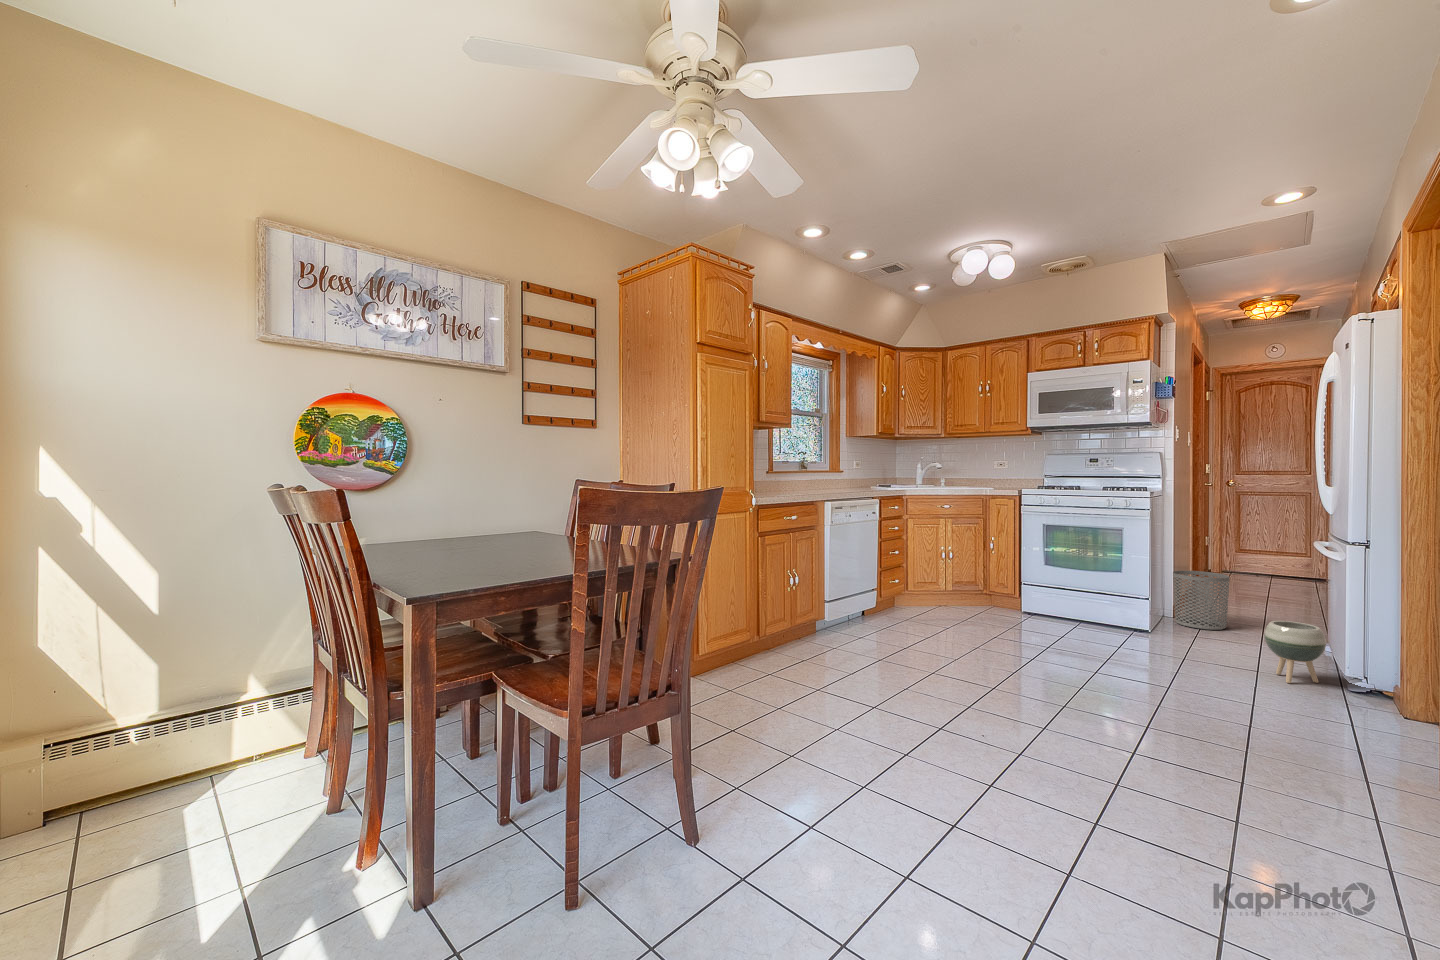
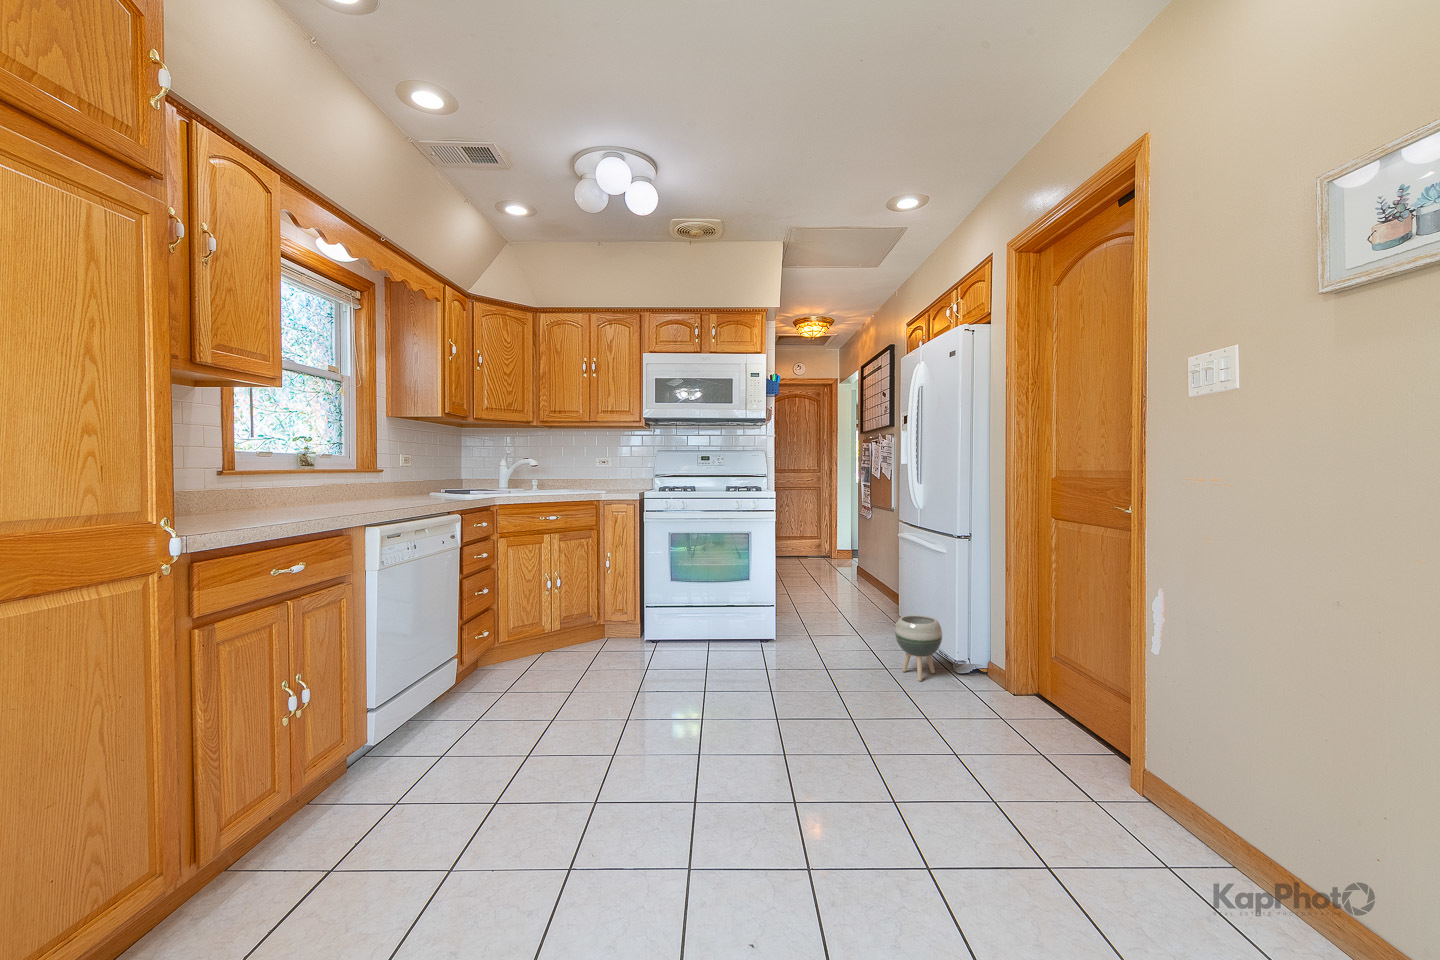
waste bin: present [1173,571,1230,630] -> none [779,568,824,628]

